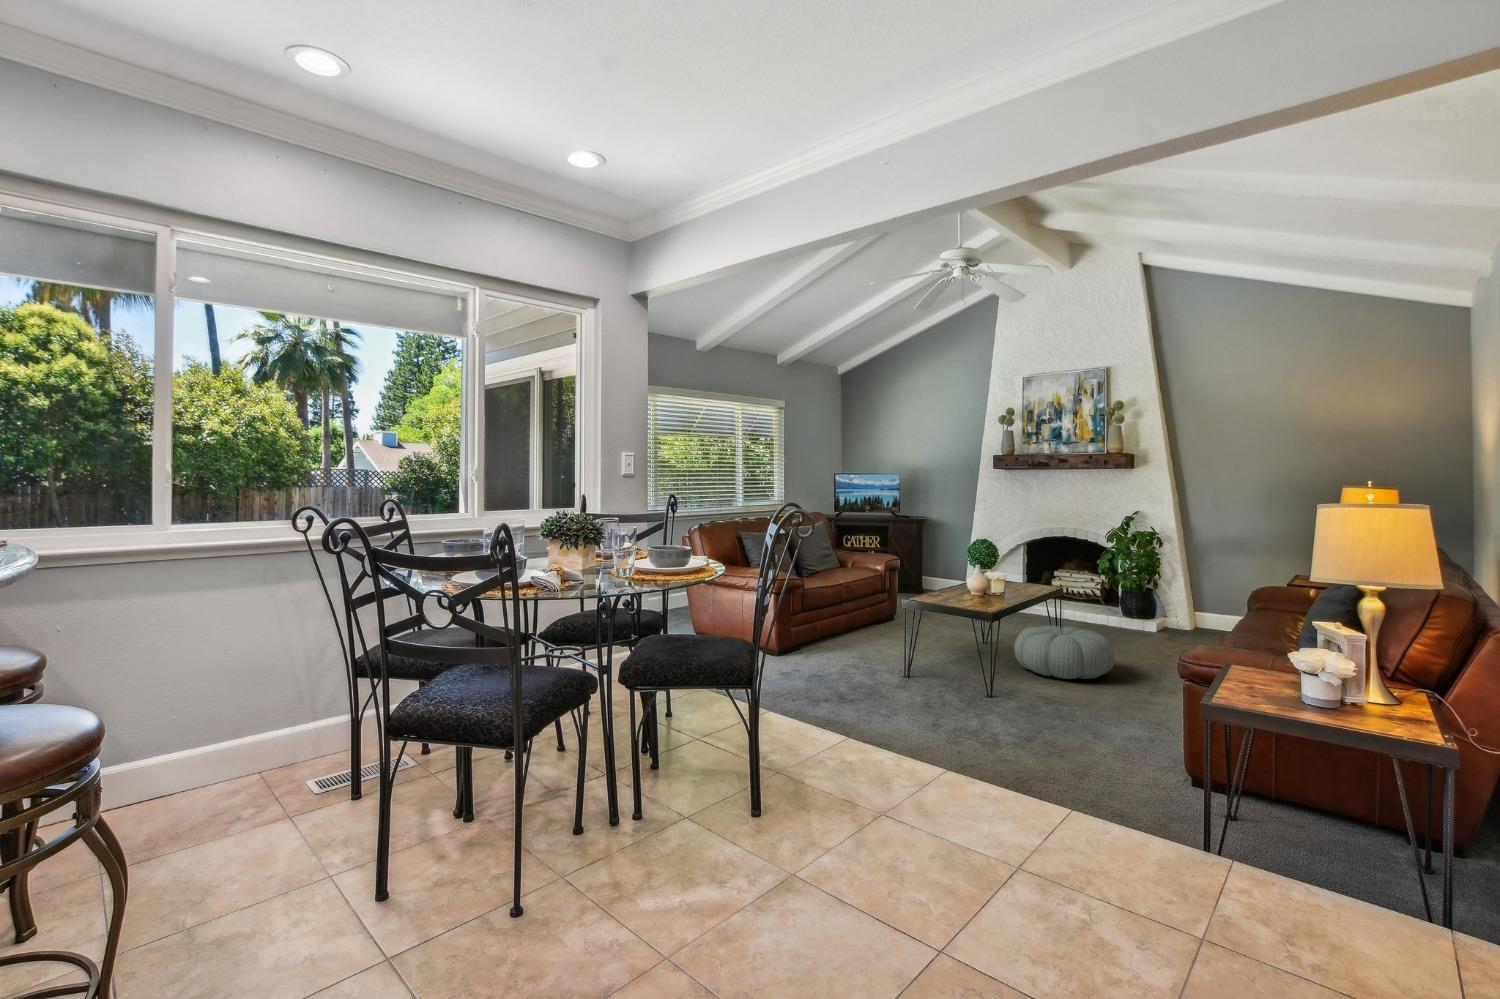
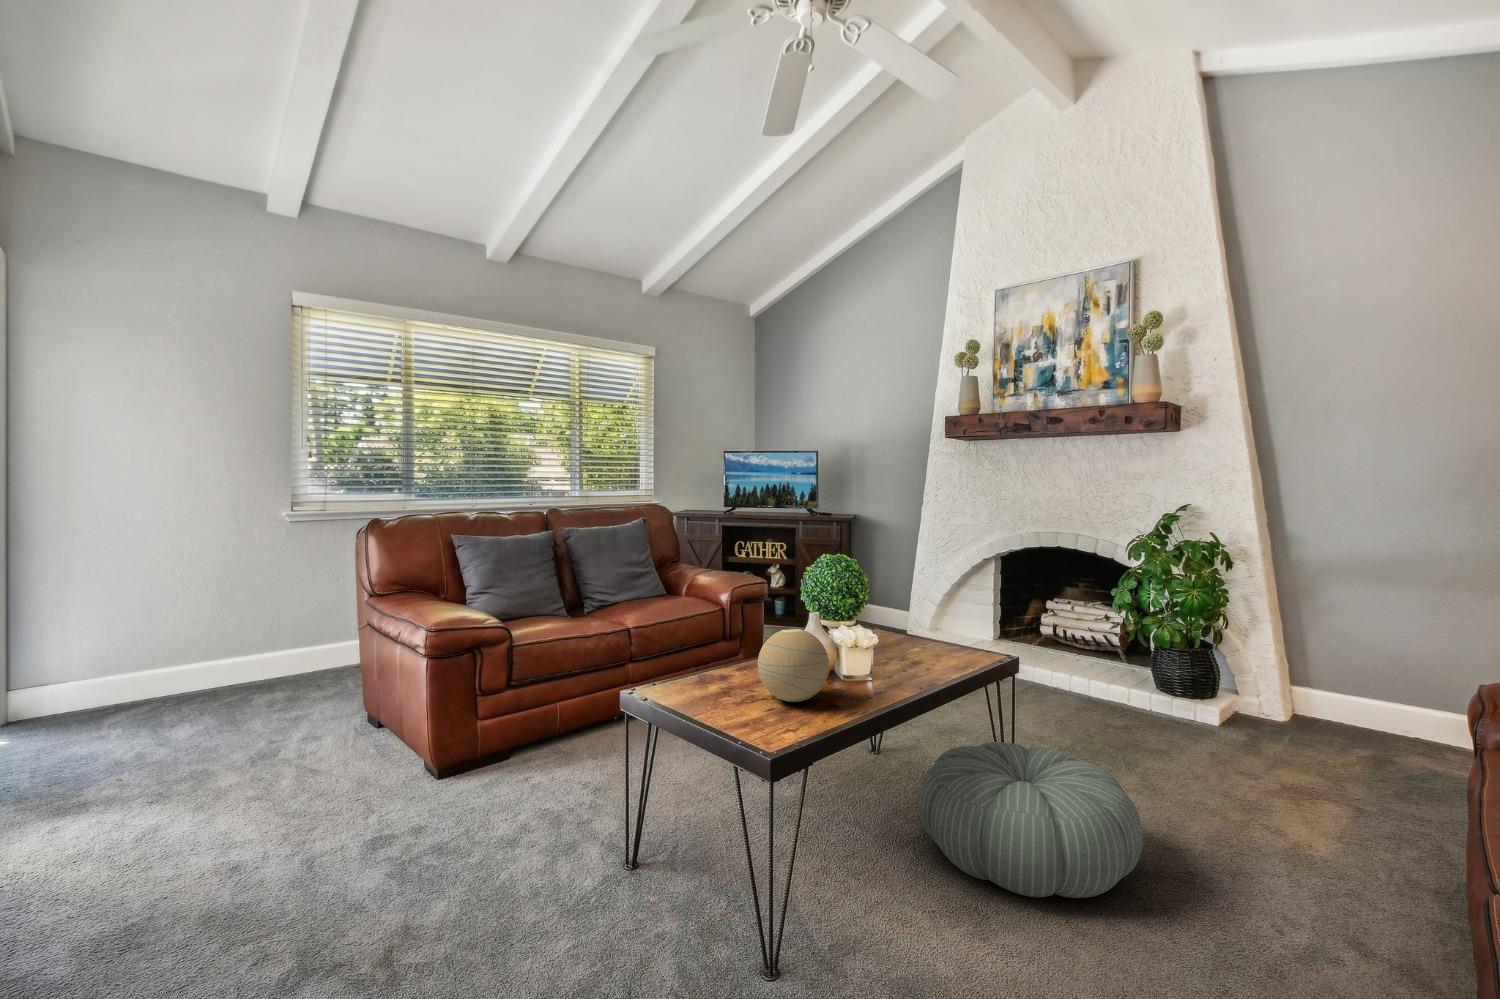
decorative orb: none [947,570,980,601] -> present [758,629,829,702]

